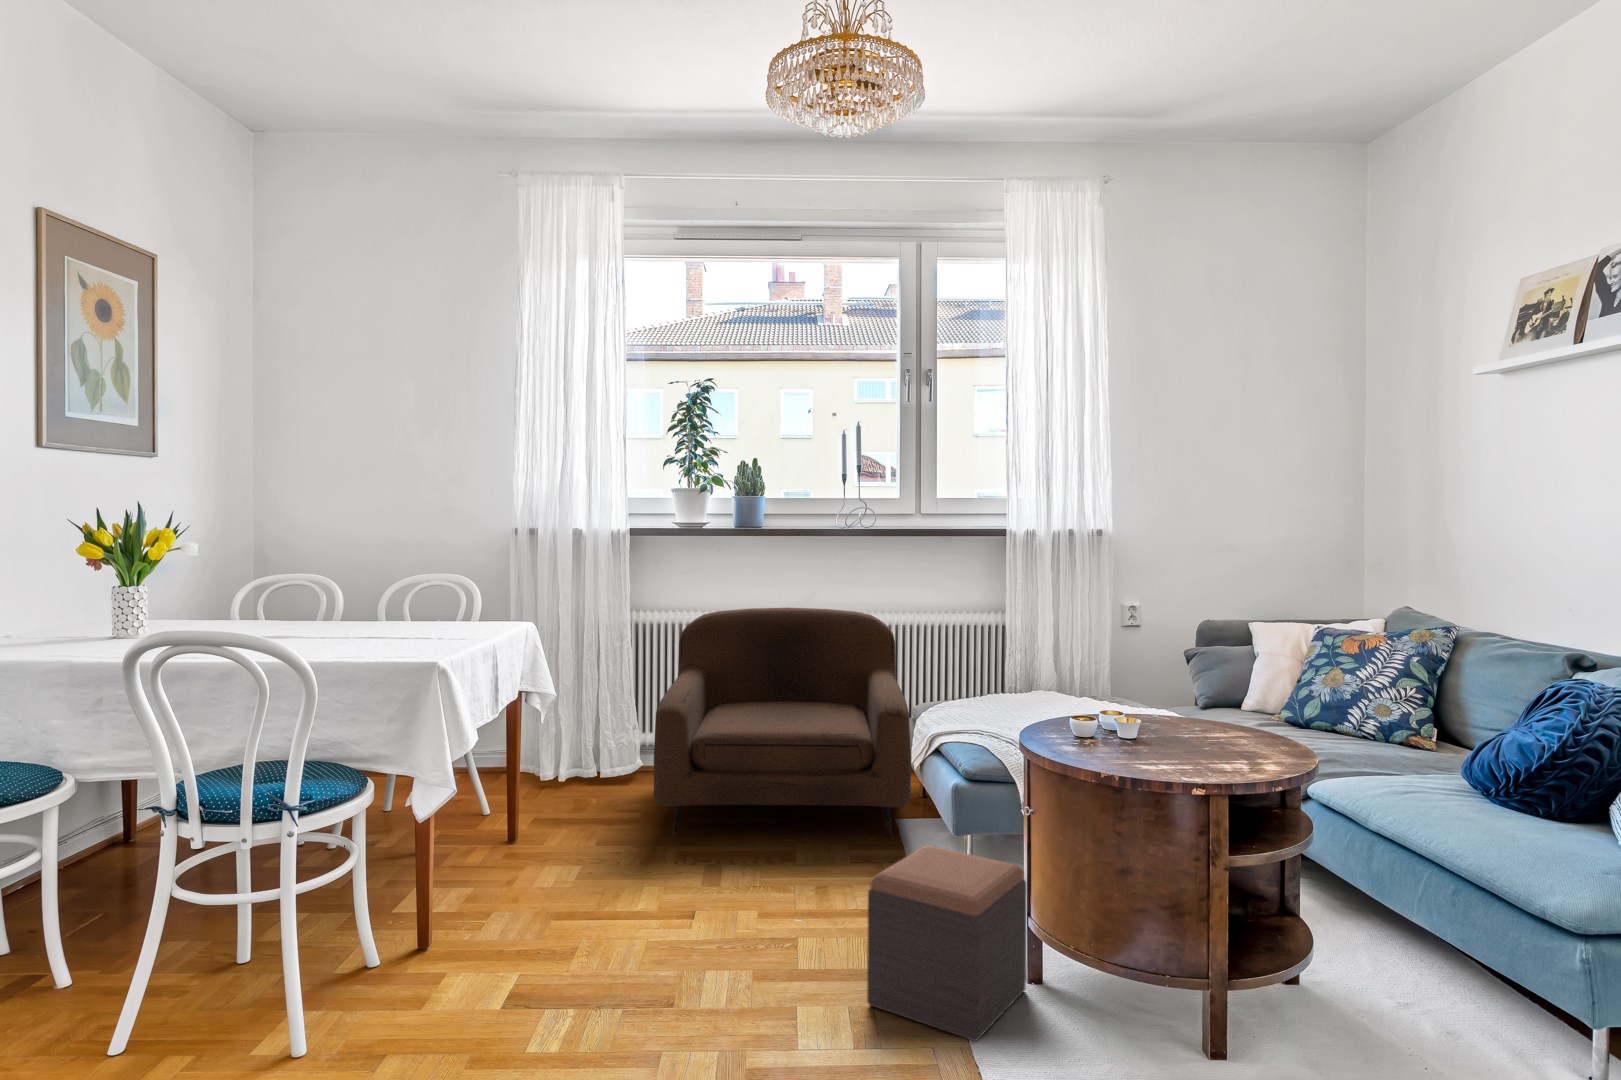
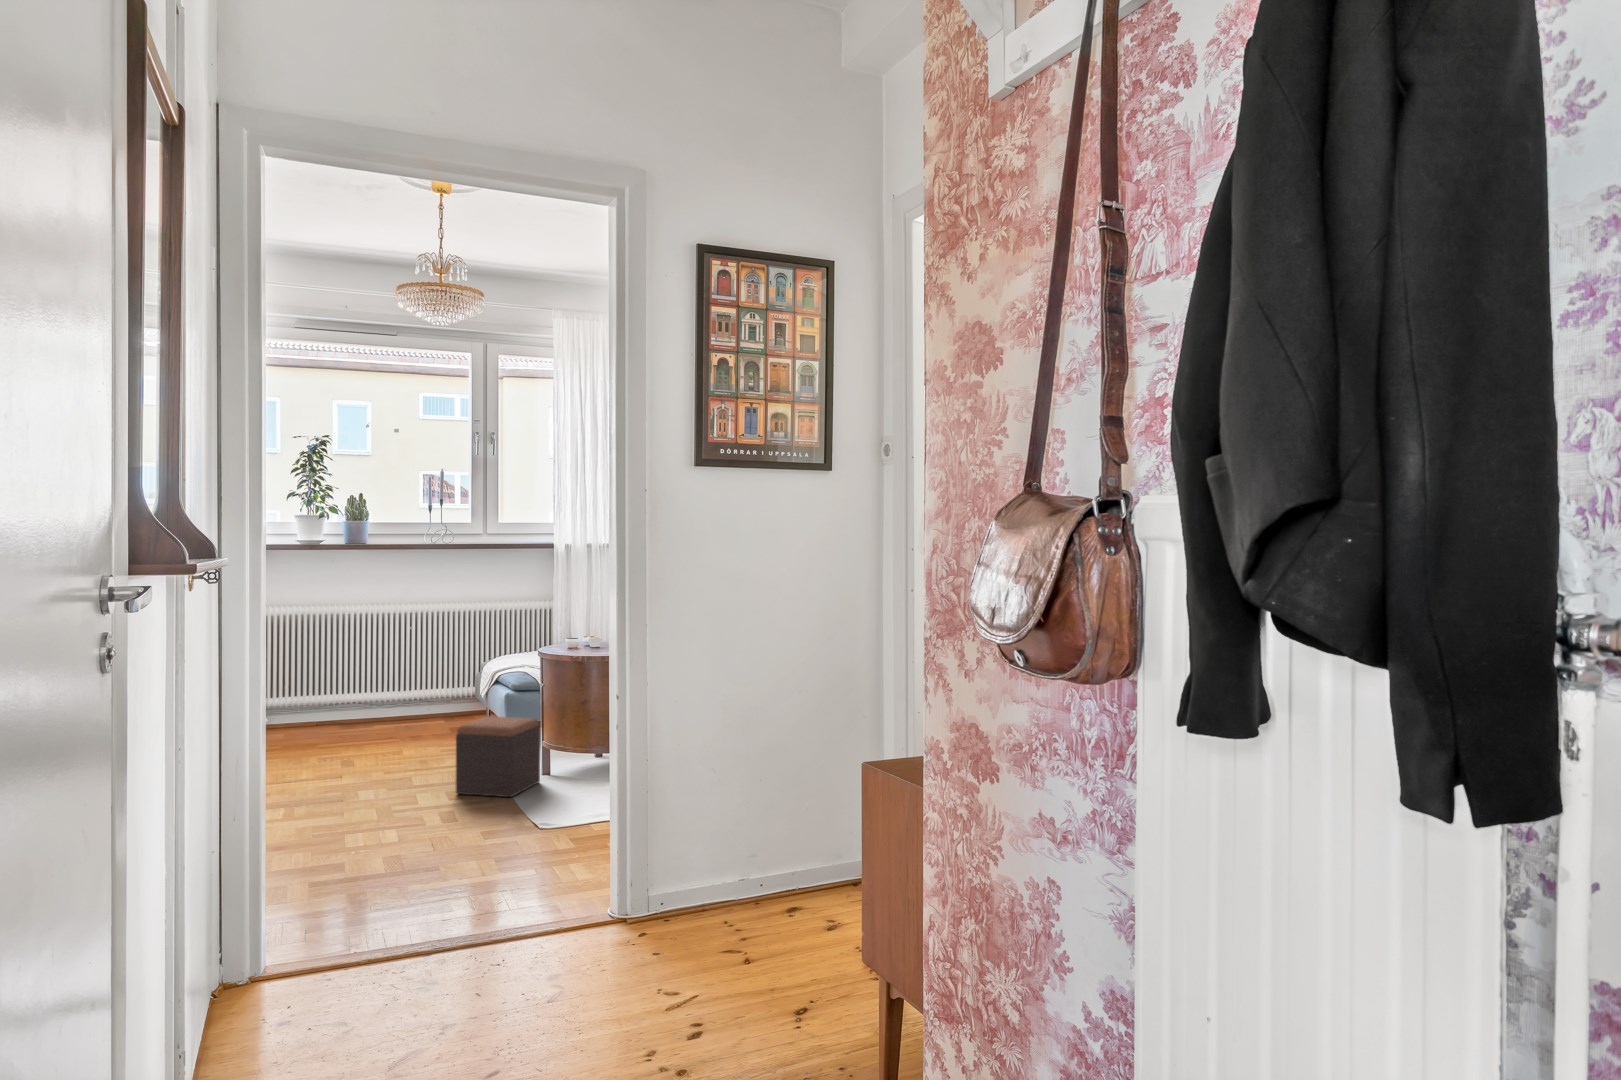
armchair: present [654,608,911,835] -> none [299,601,480,751]

